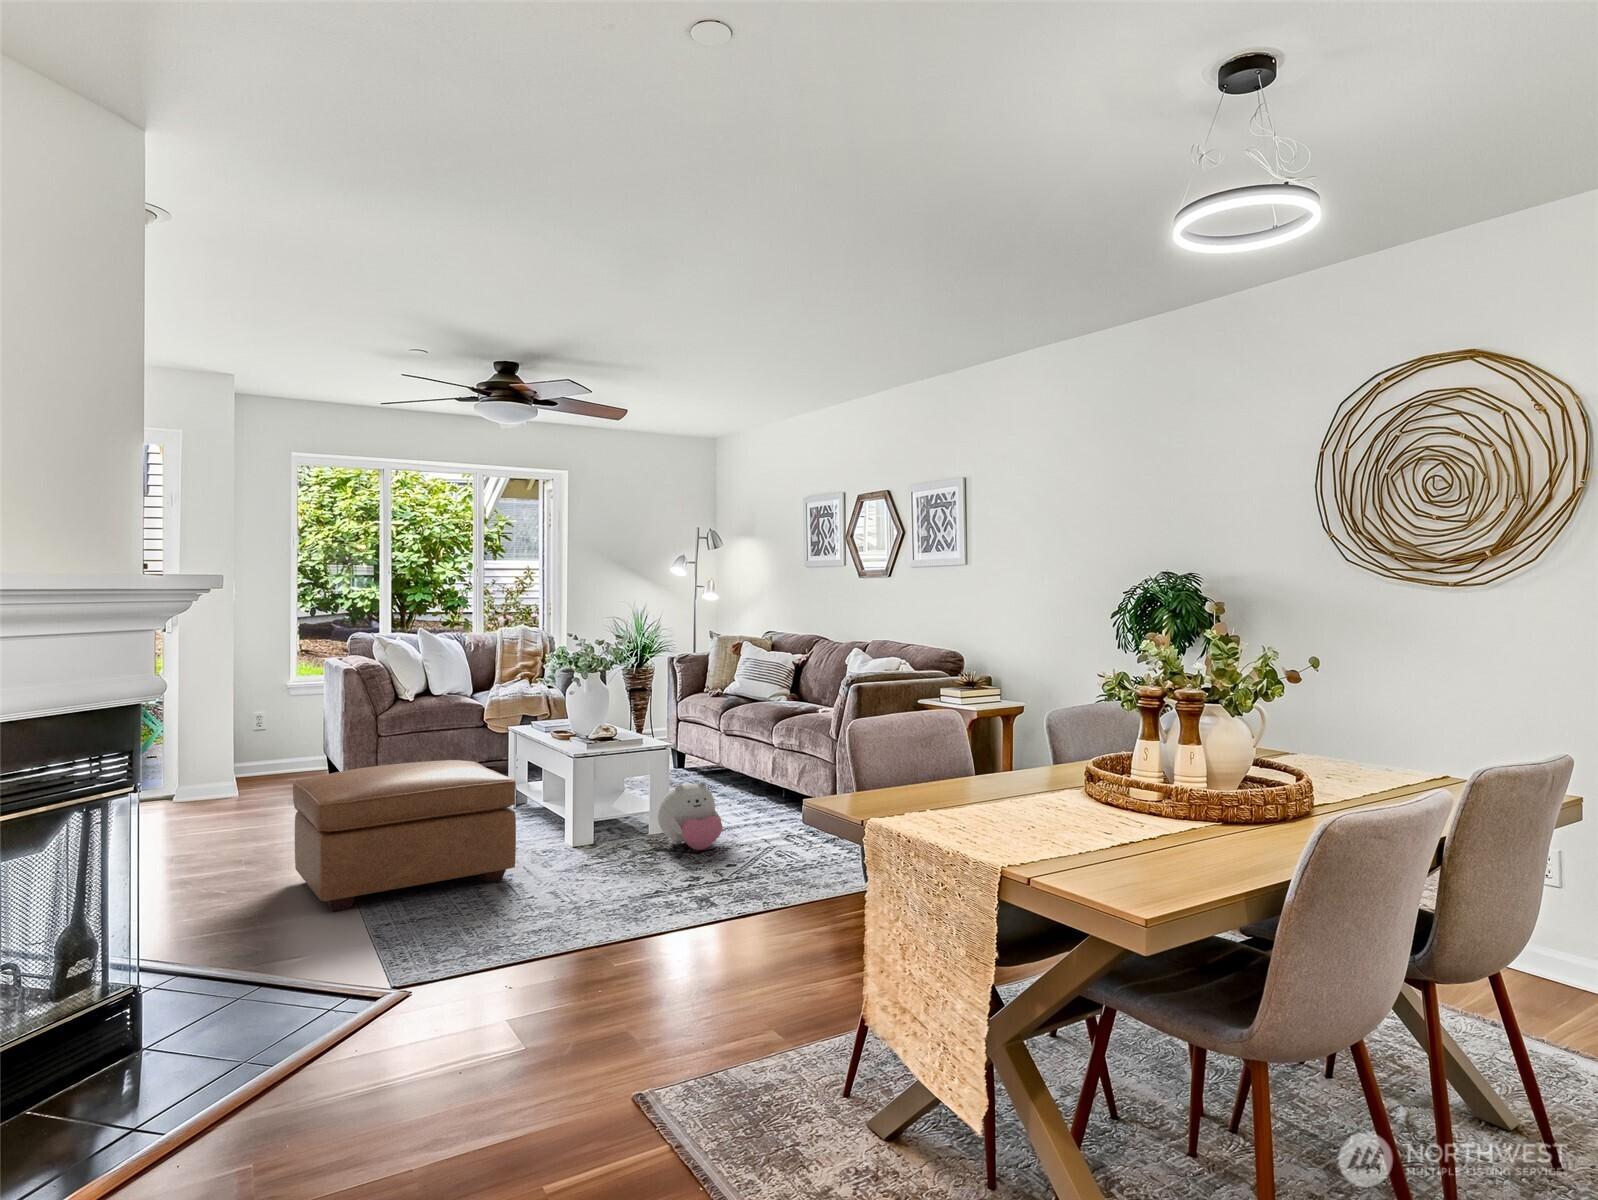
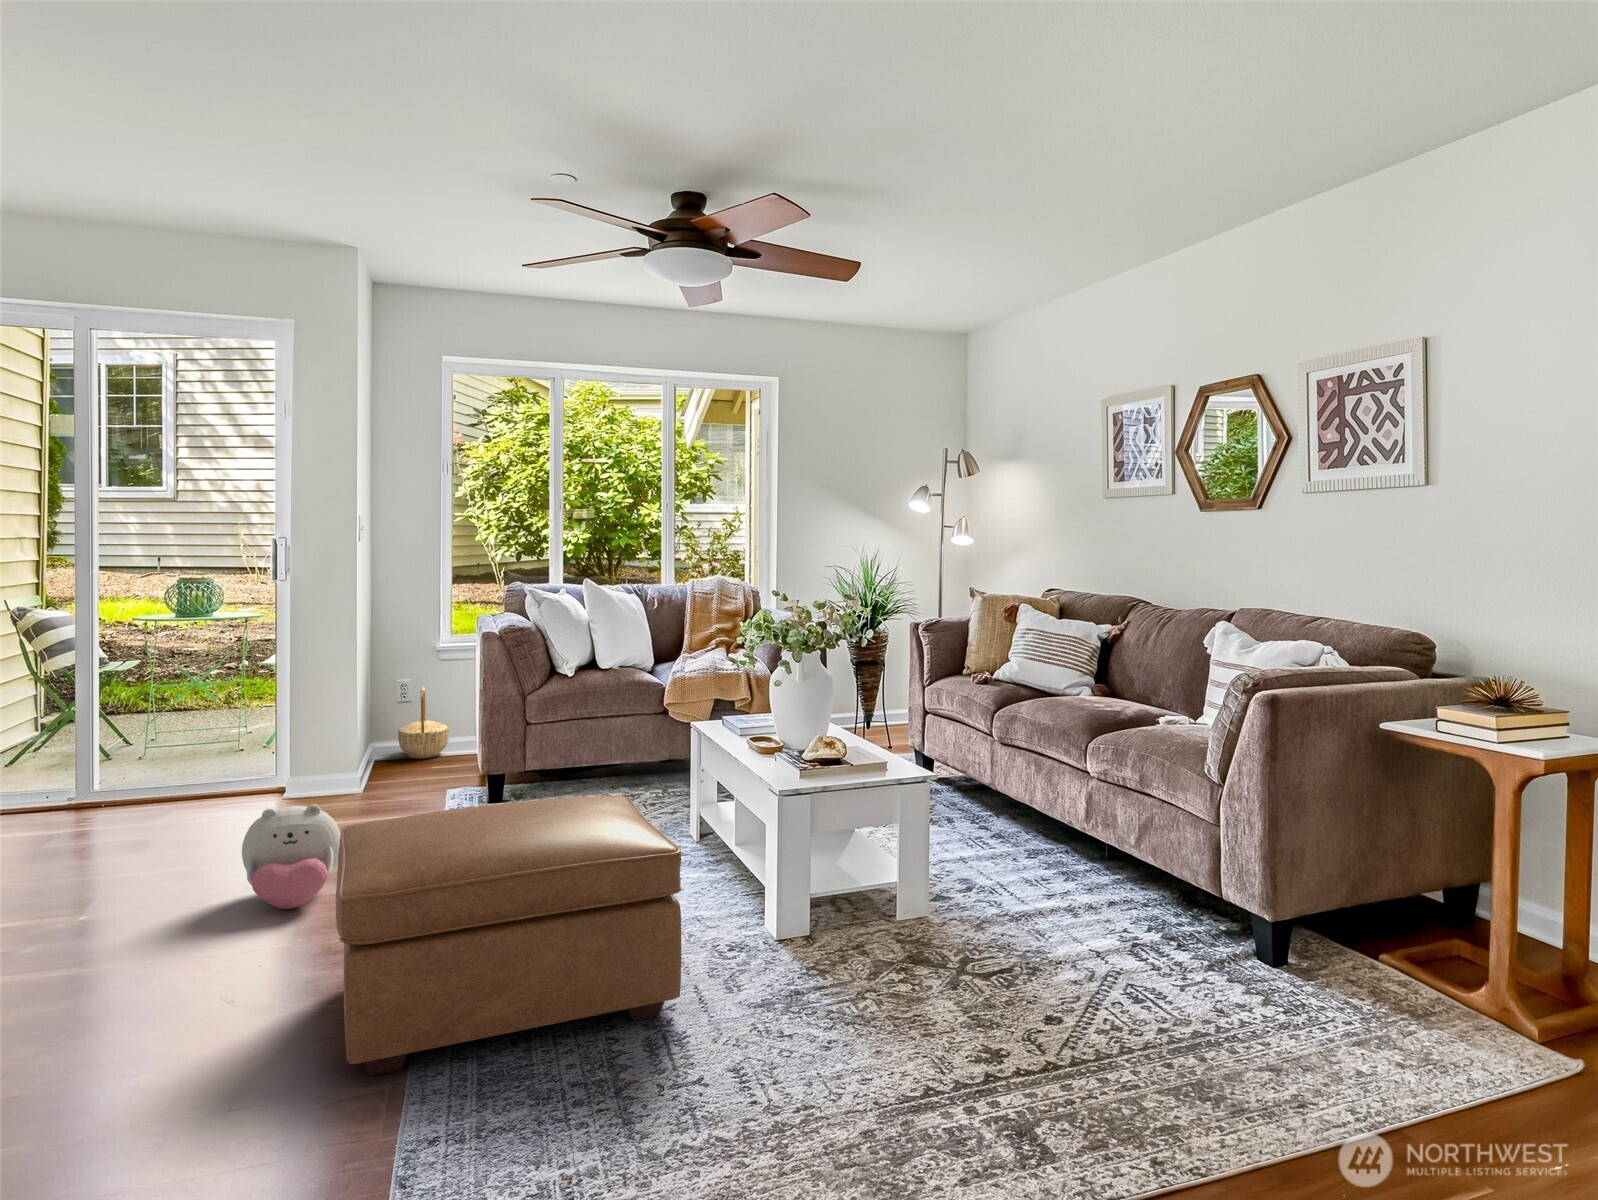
basket: none [258,716,301,773] -> present [398,686,449,759]
plush toy: present [658,781,723,850] -> present [242,804,341,909]

